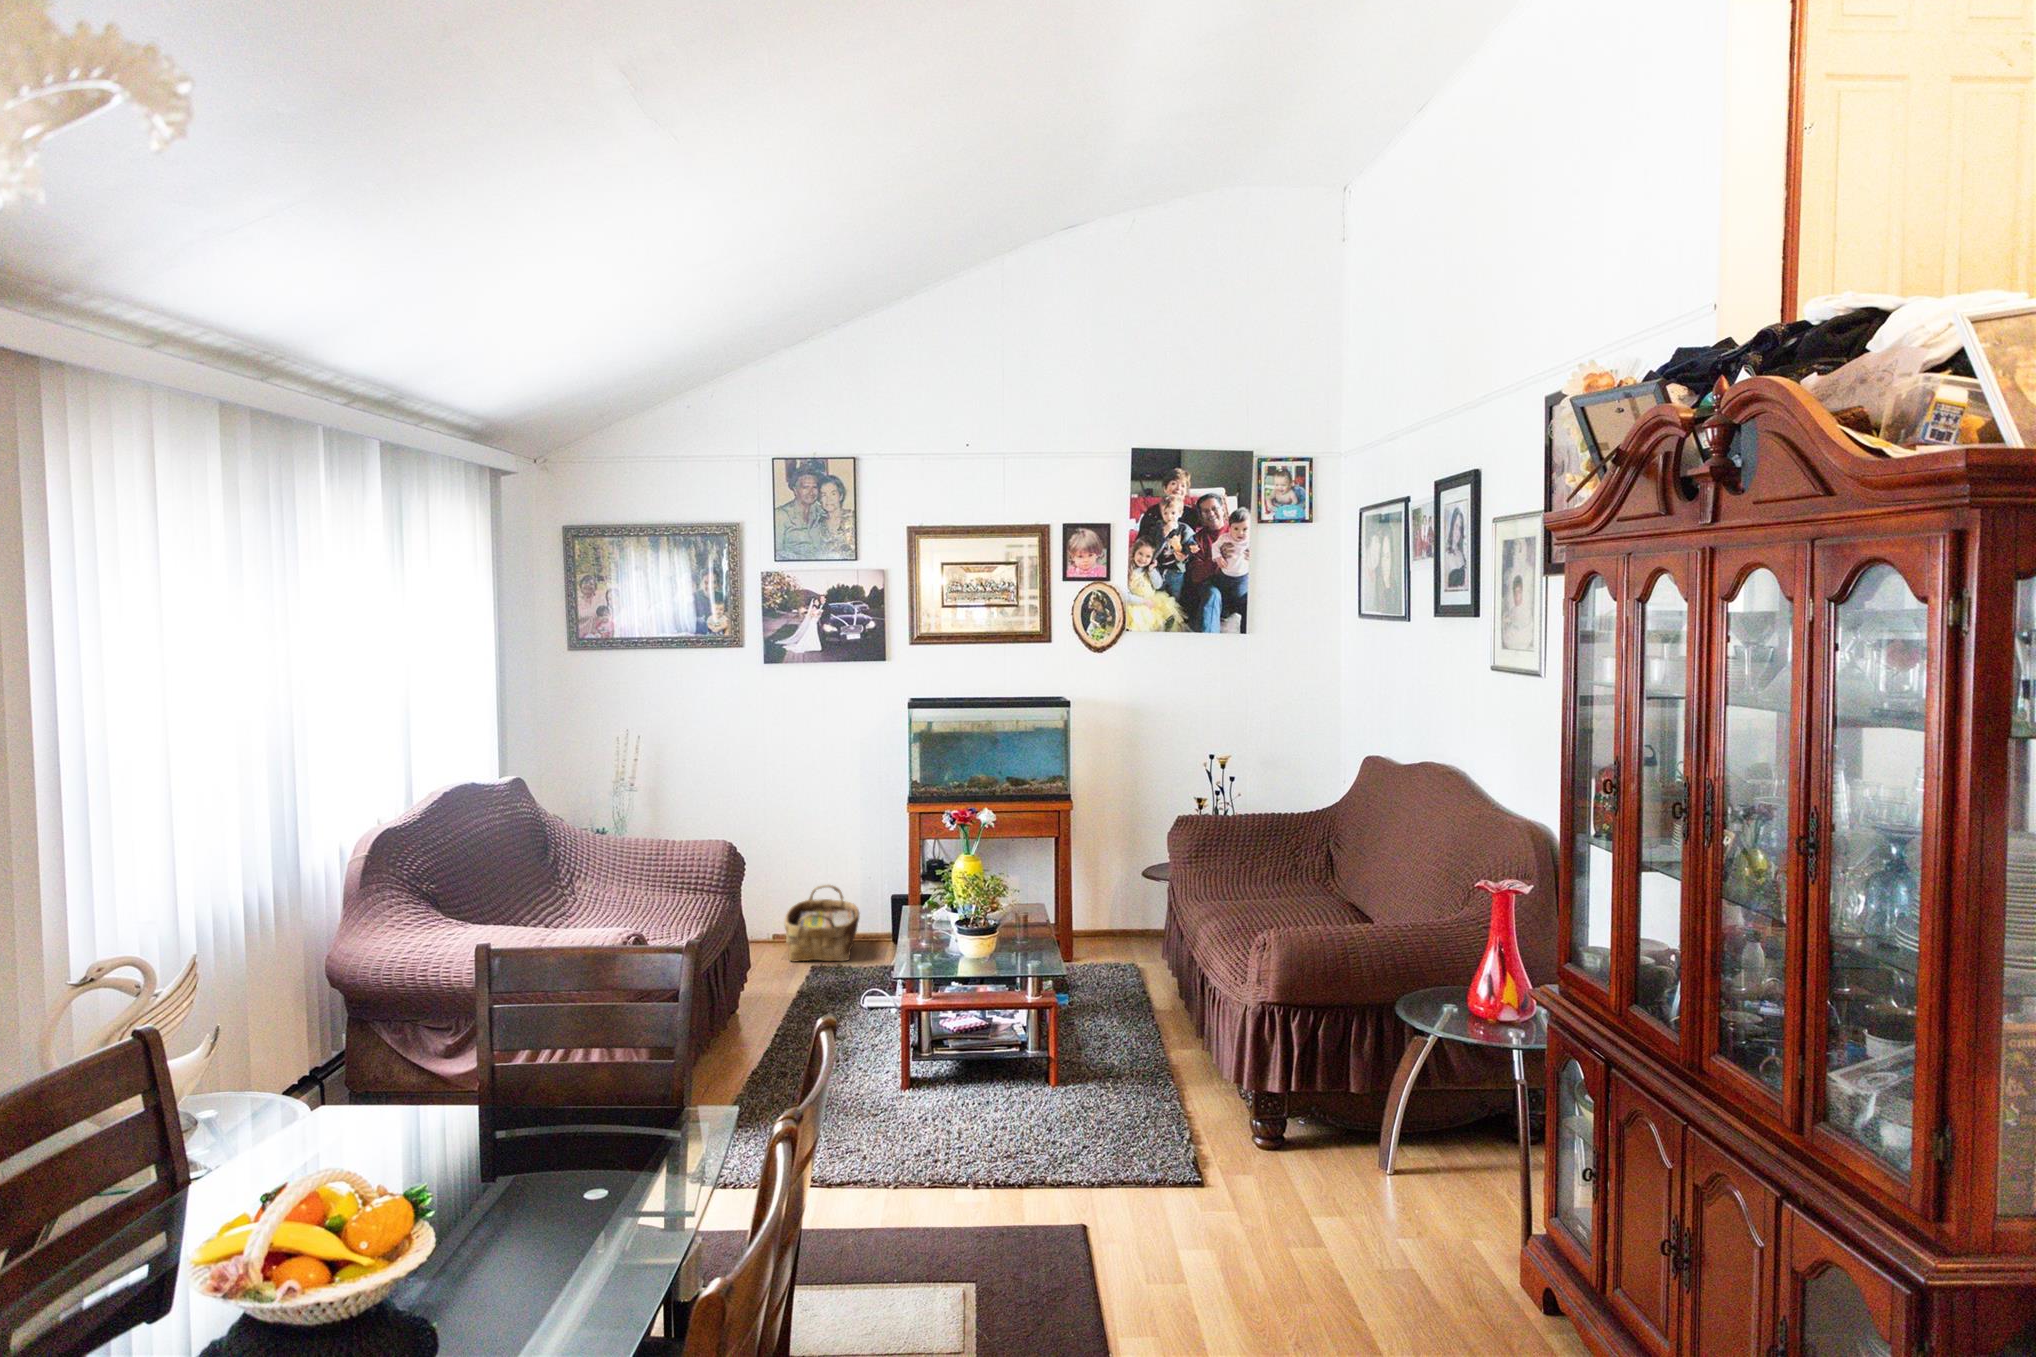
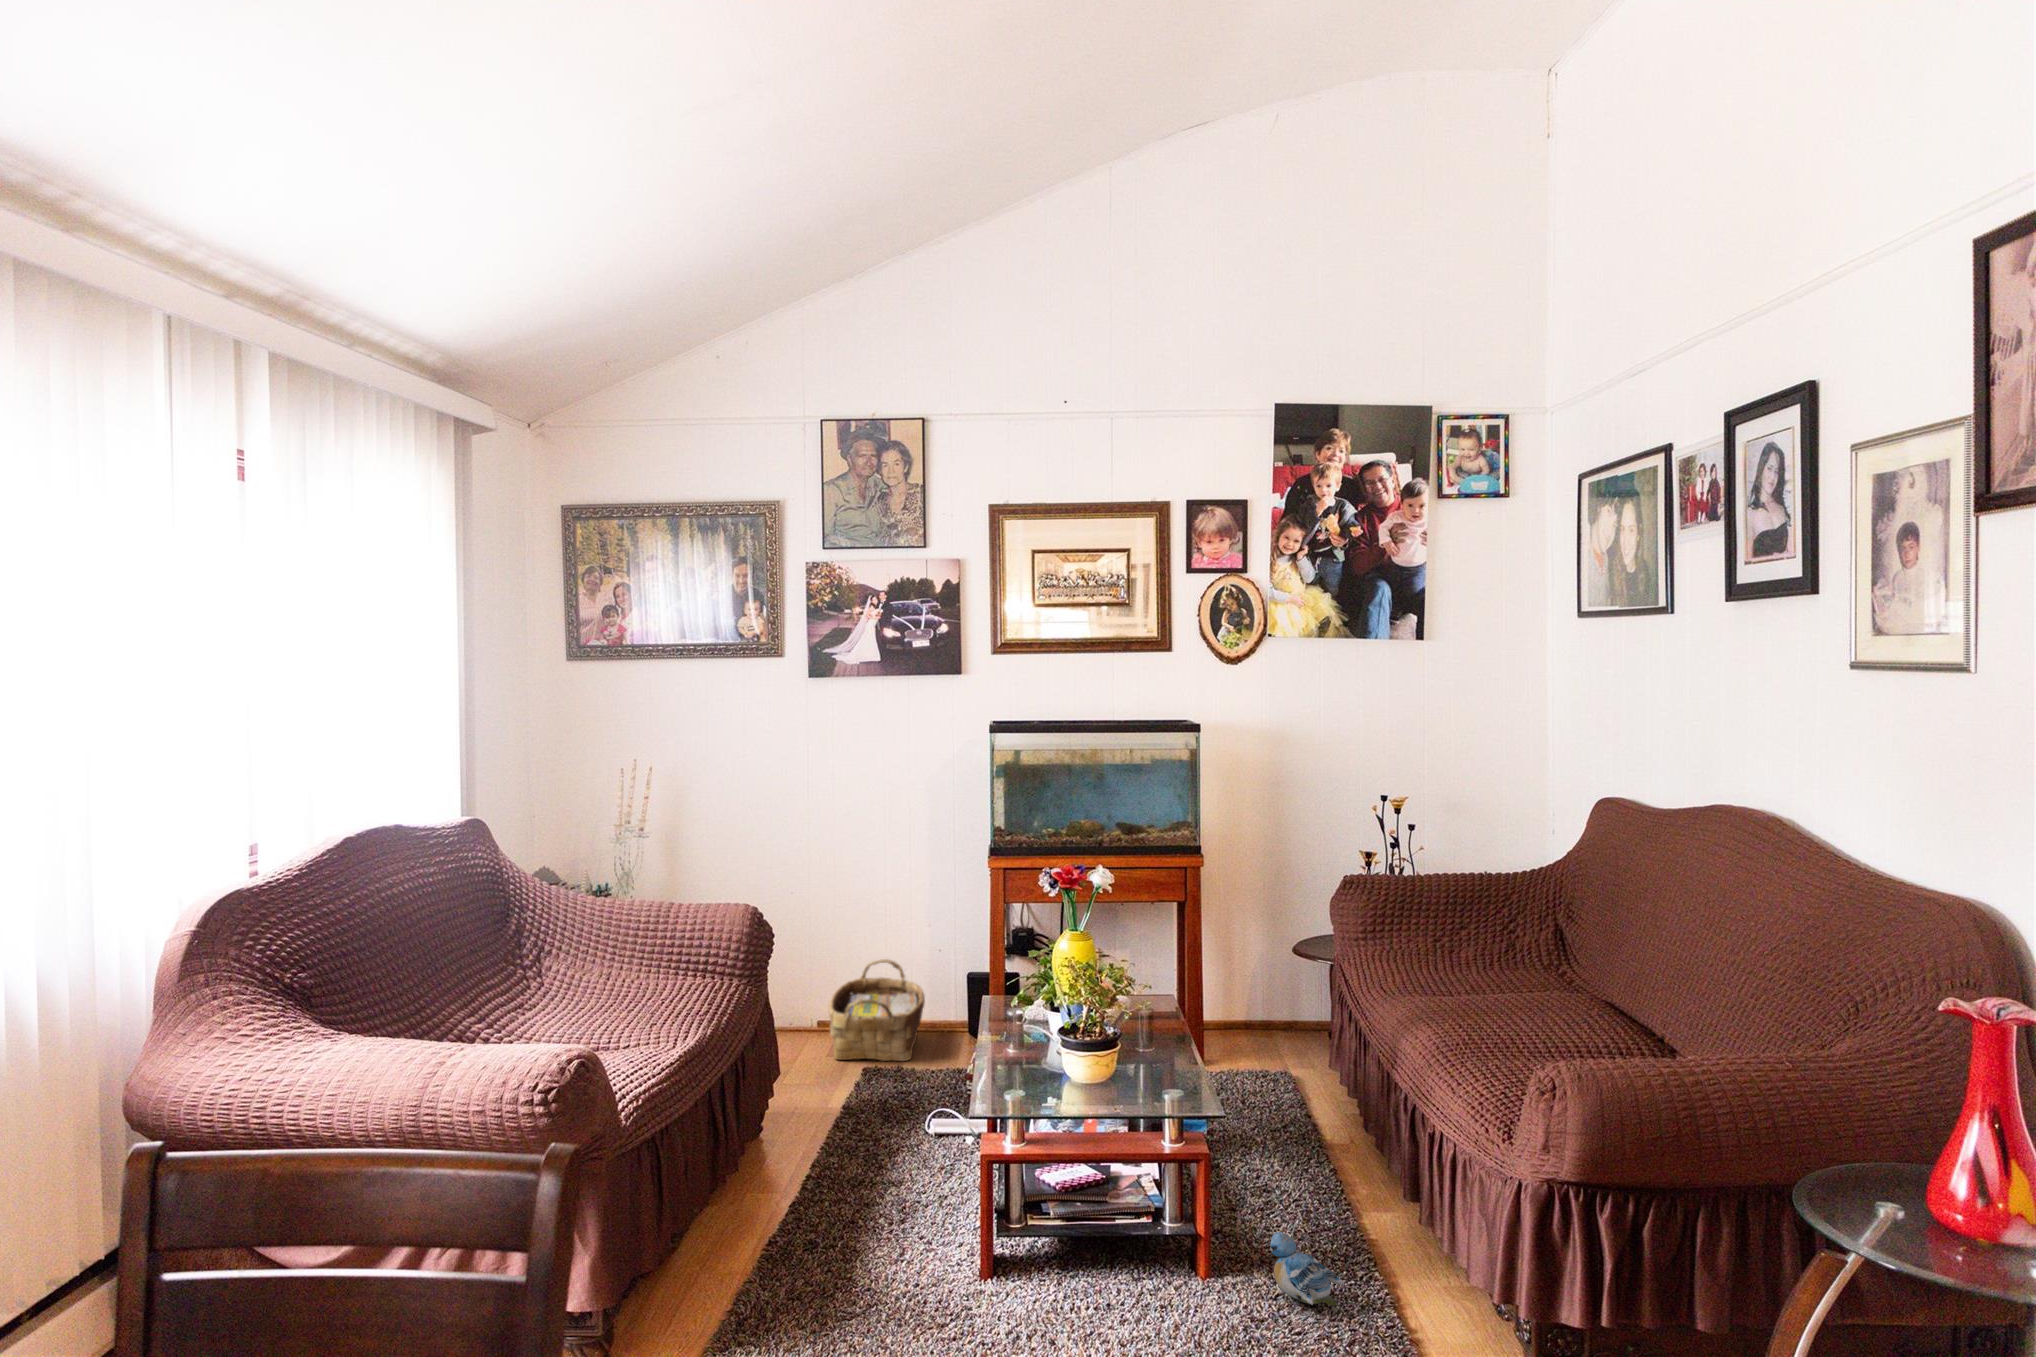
plush toy: none [1099,1053,1147,1097] -> present [1270,1232,1344,1306]

